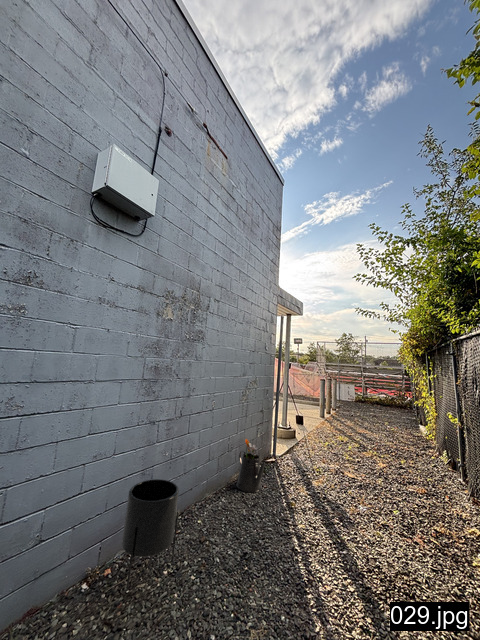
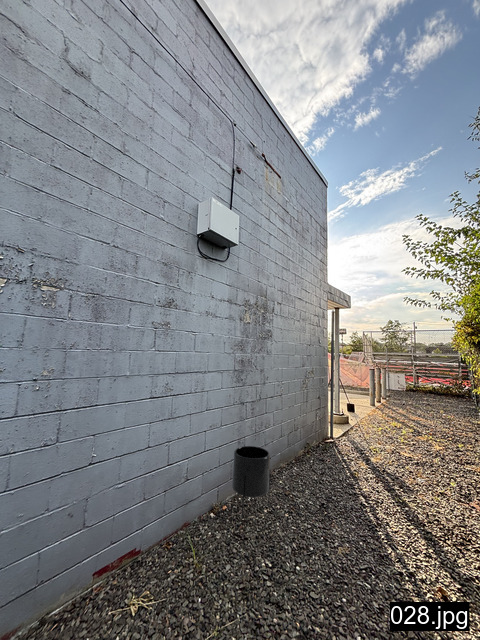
watering can: present [236,439,265,492] -> none [303,420,328,465]

